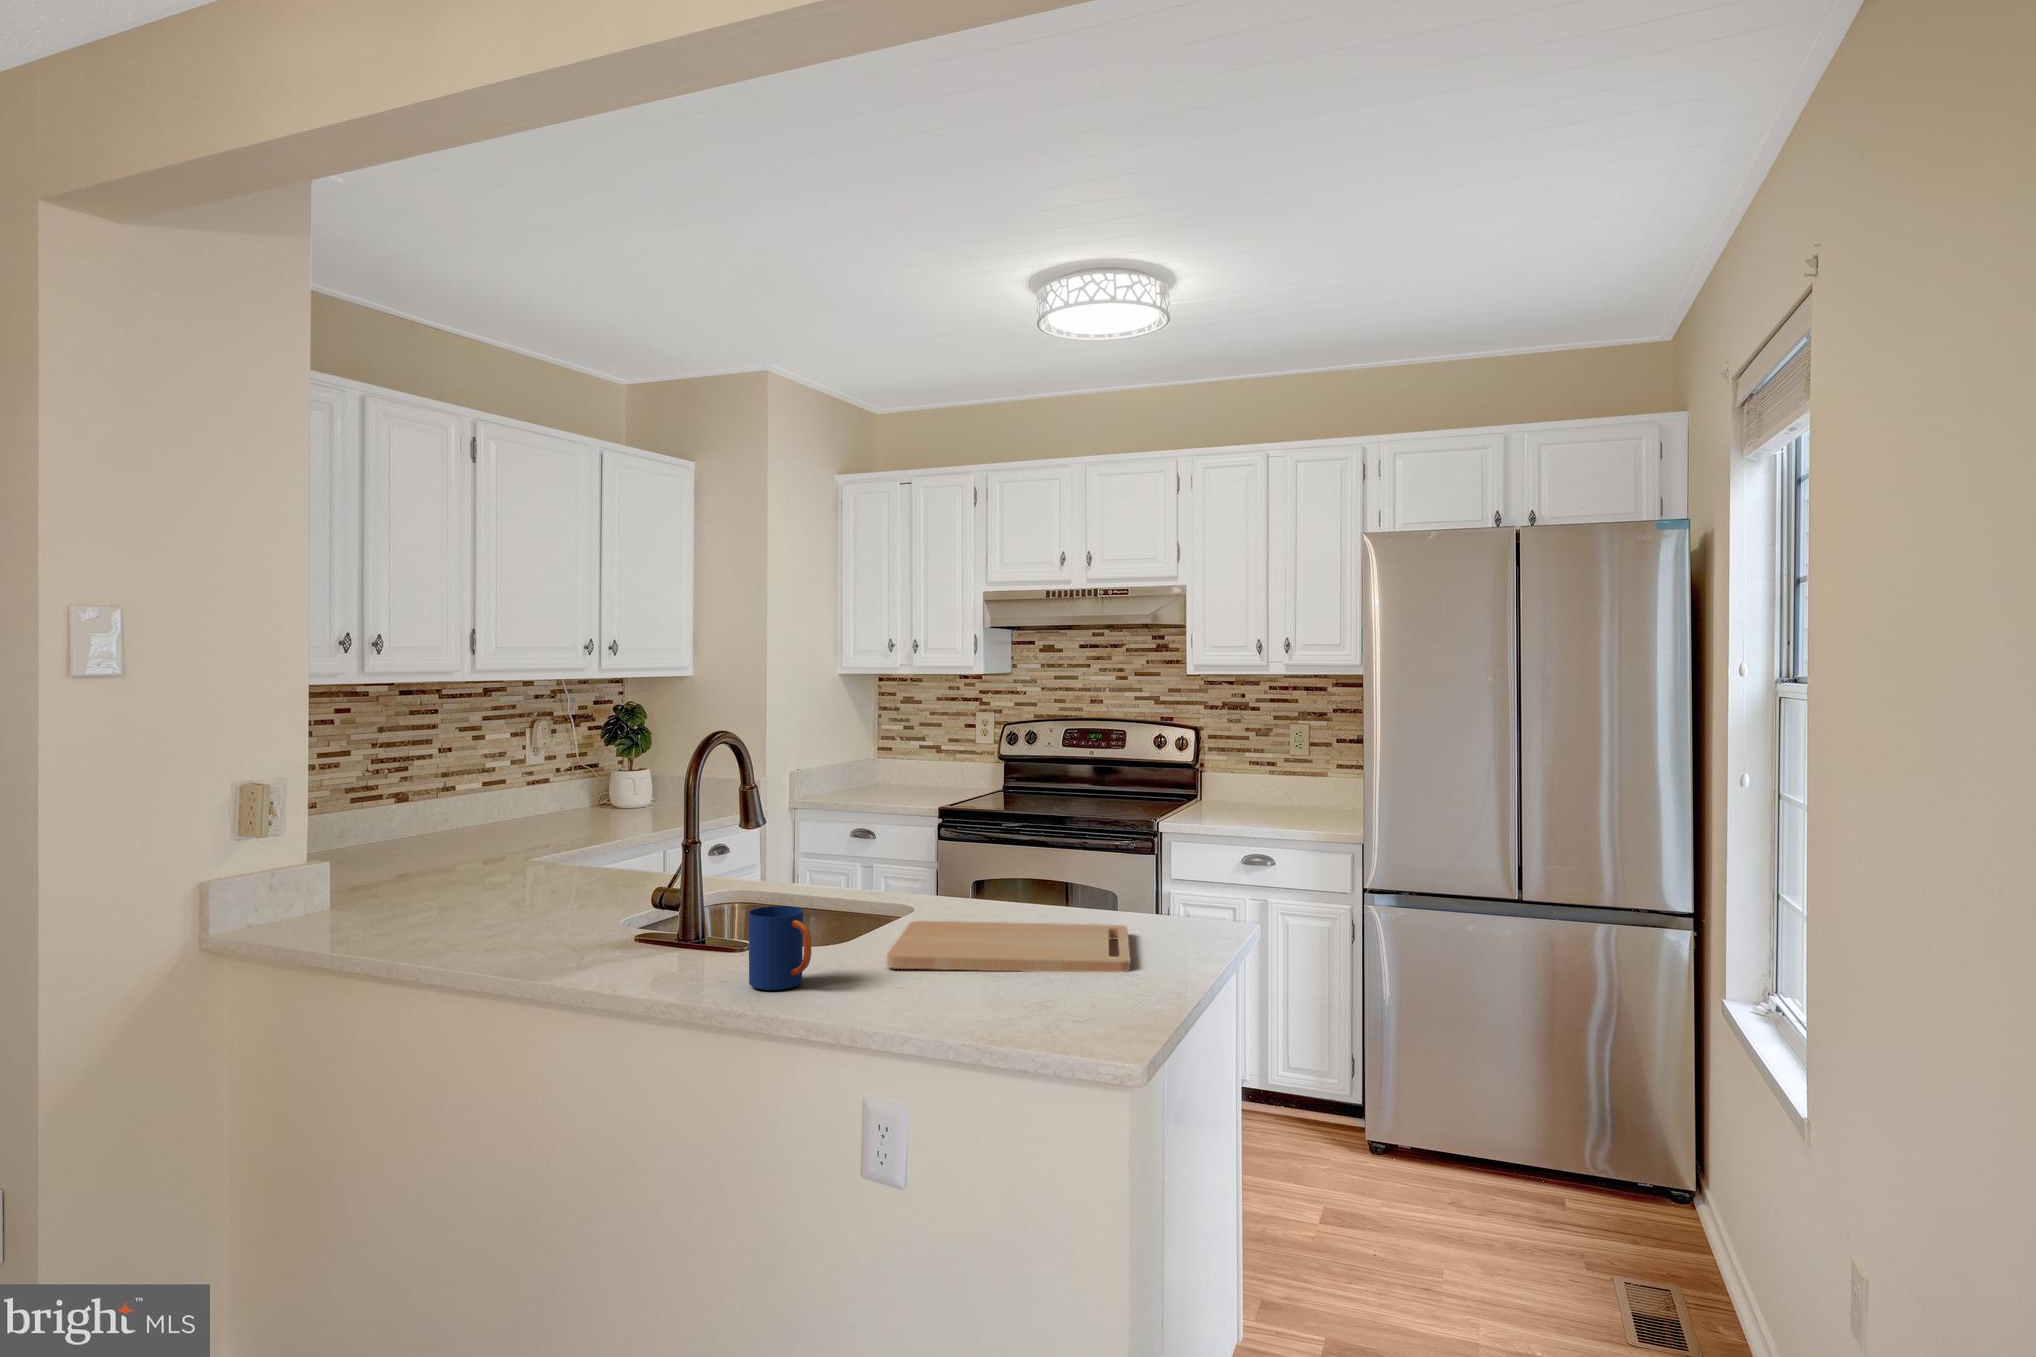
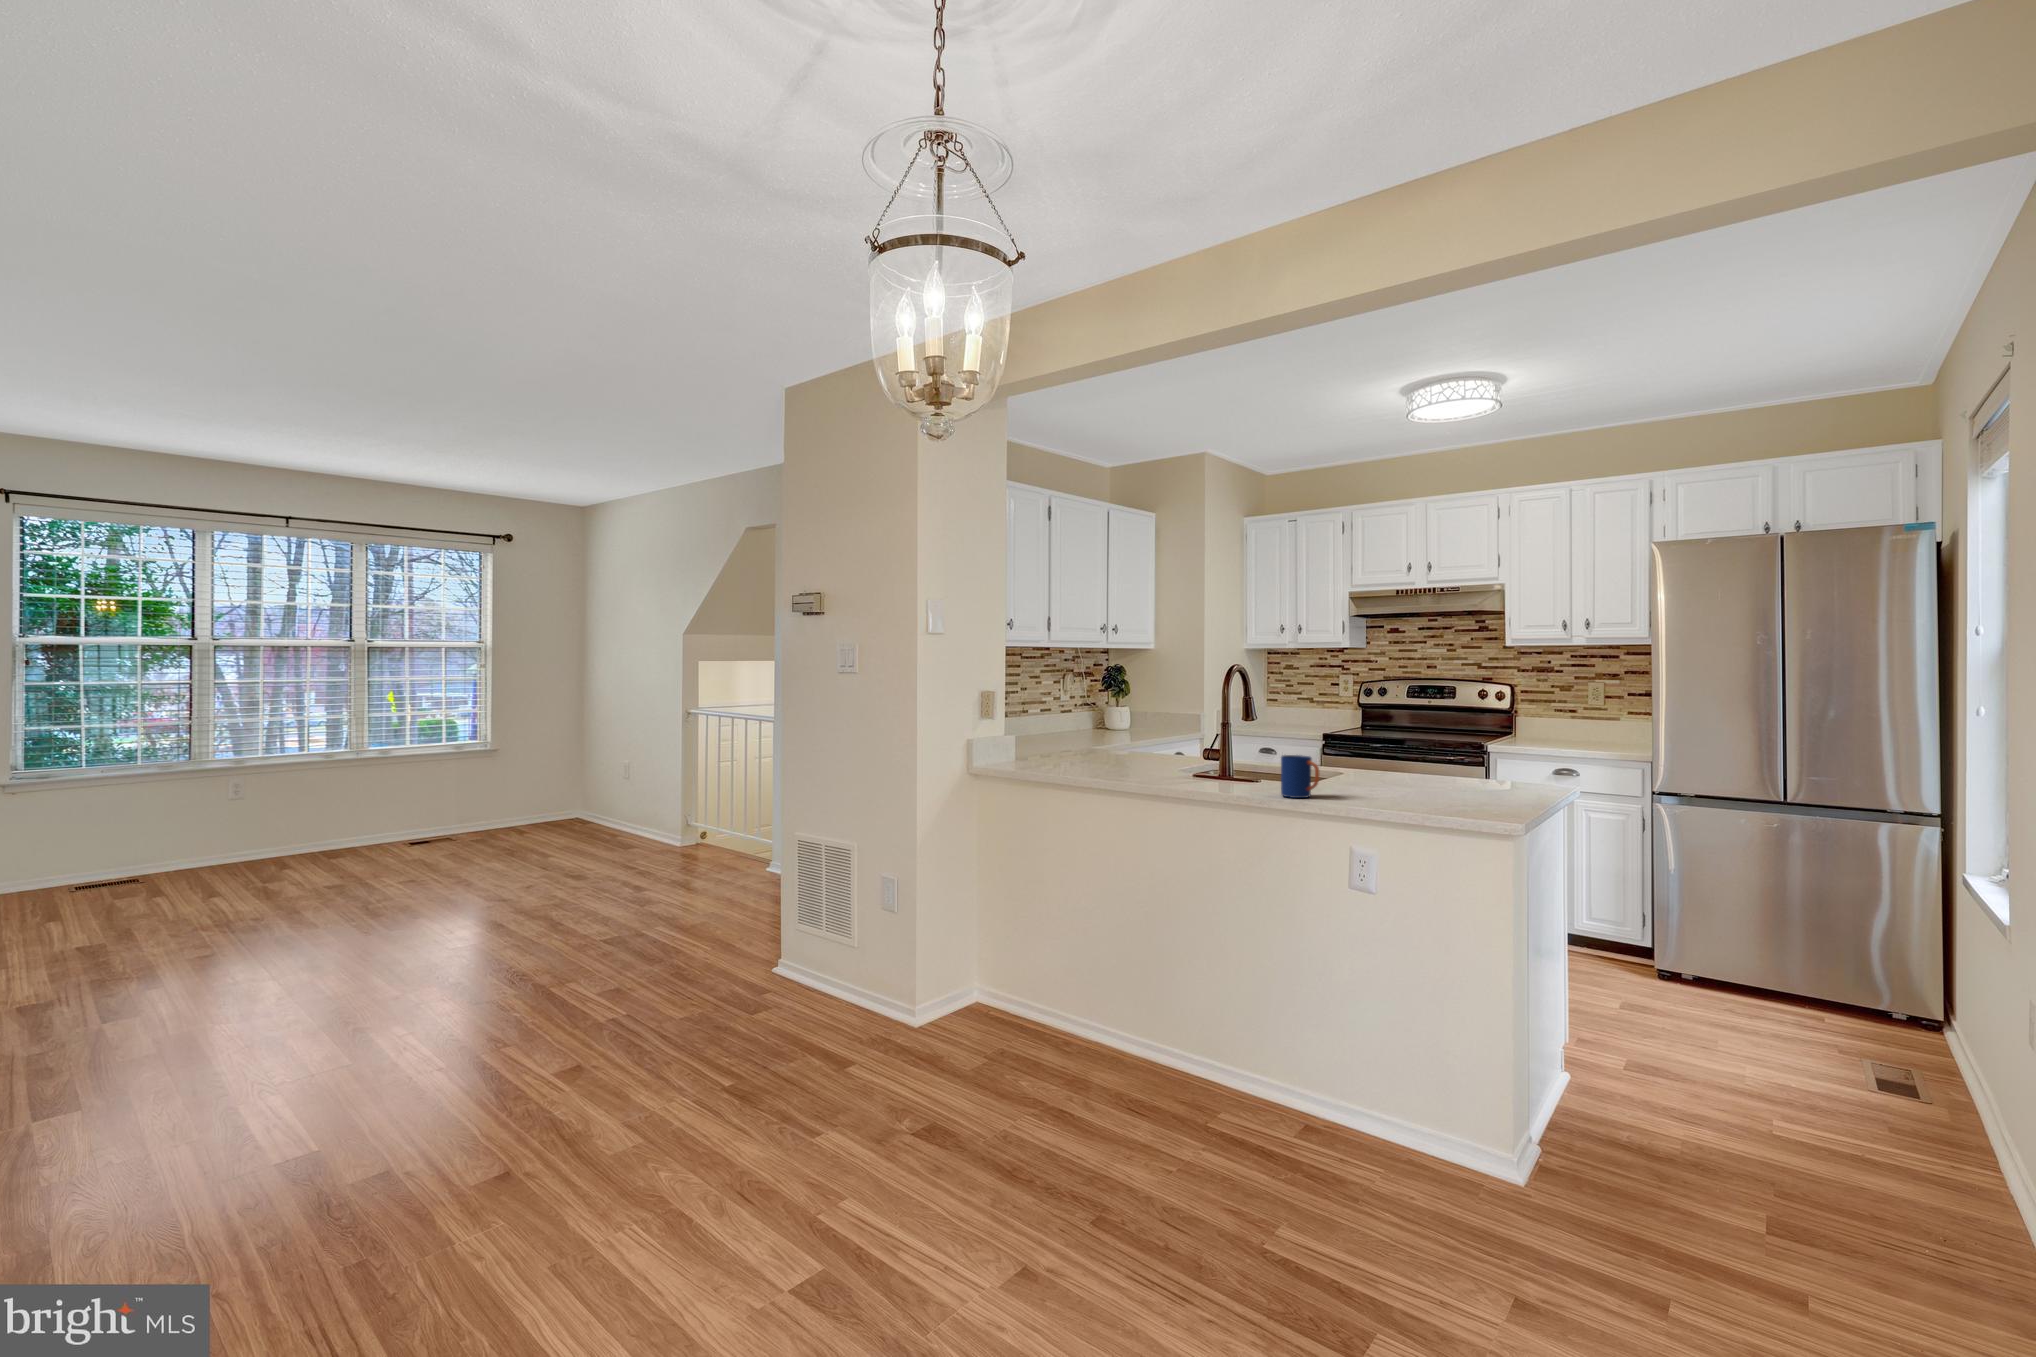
cutting board: present [887,921,1130,972] -> none [1355,776,1508,802]

